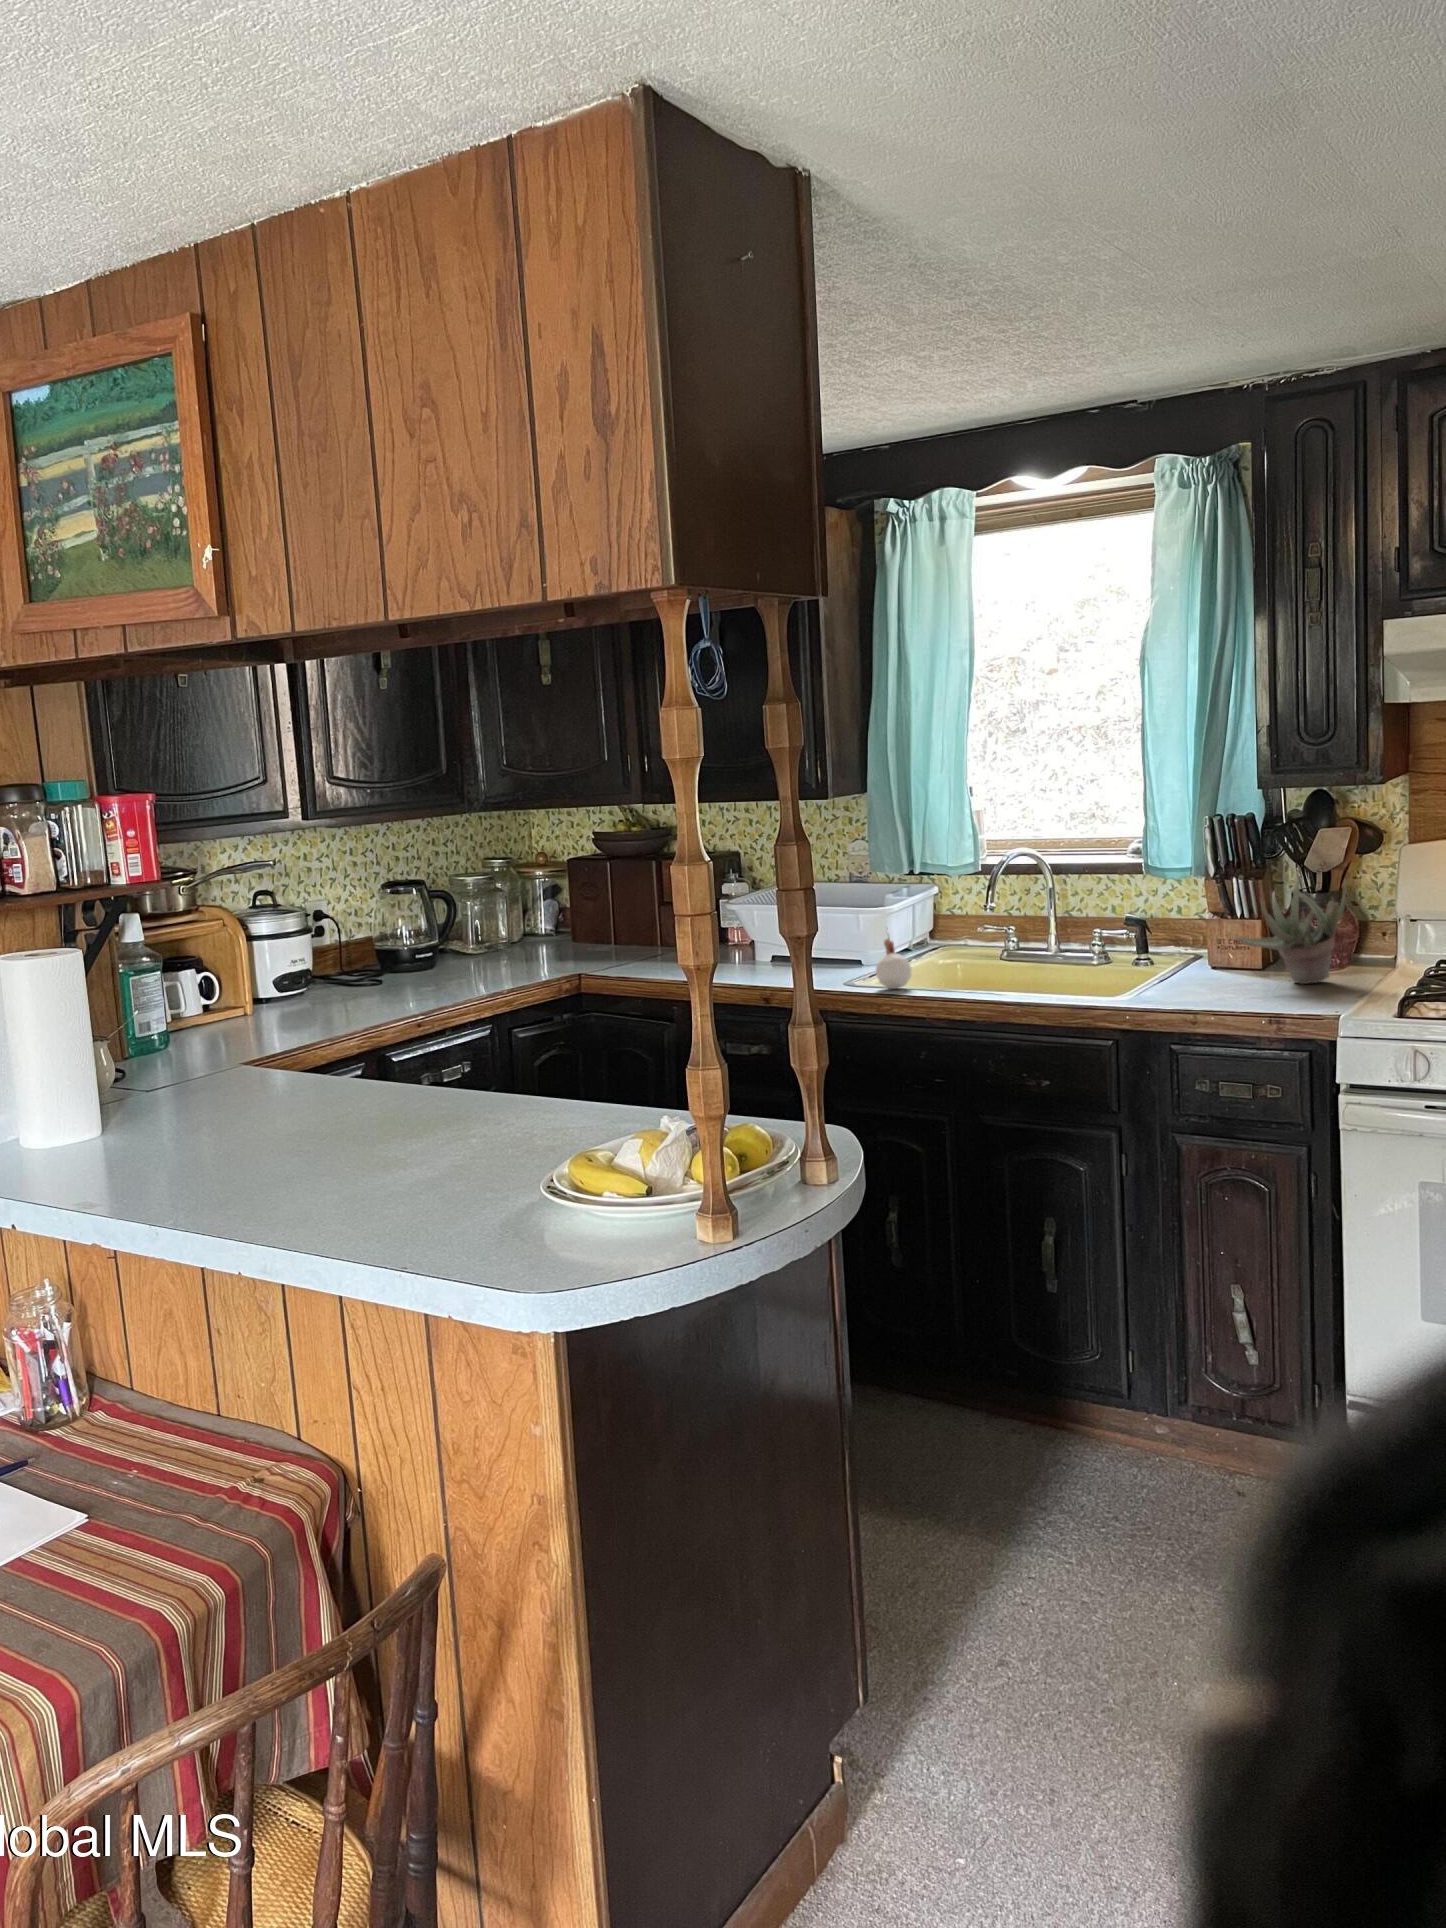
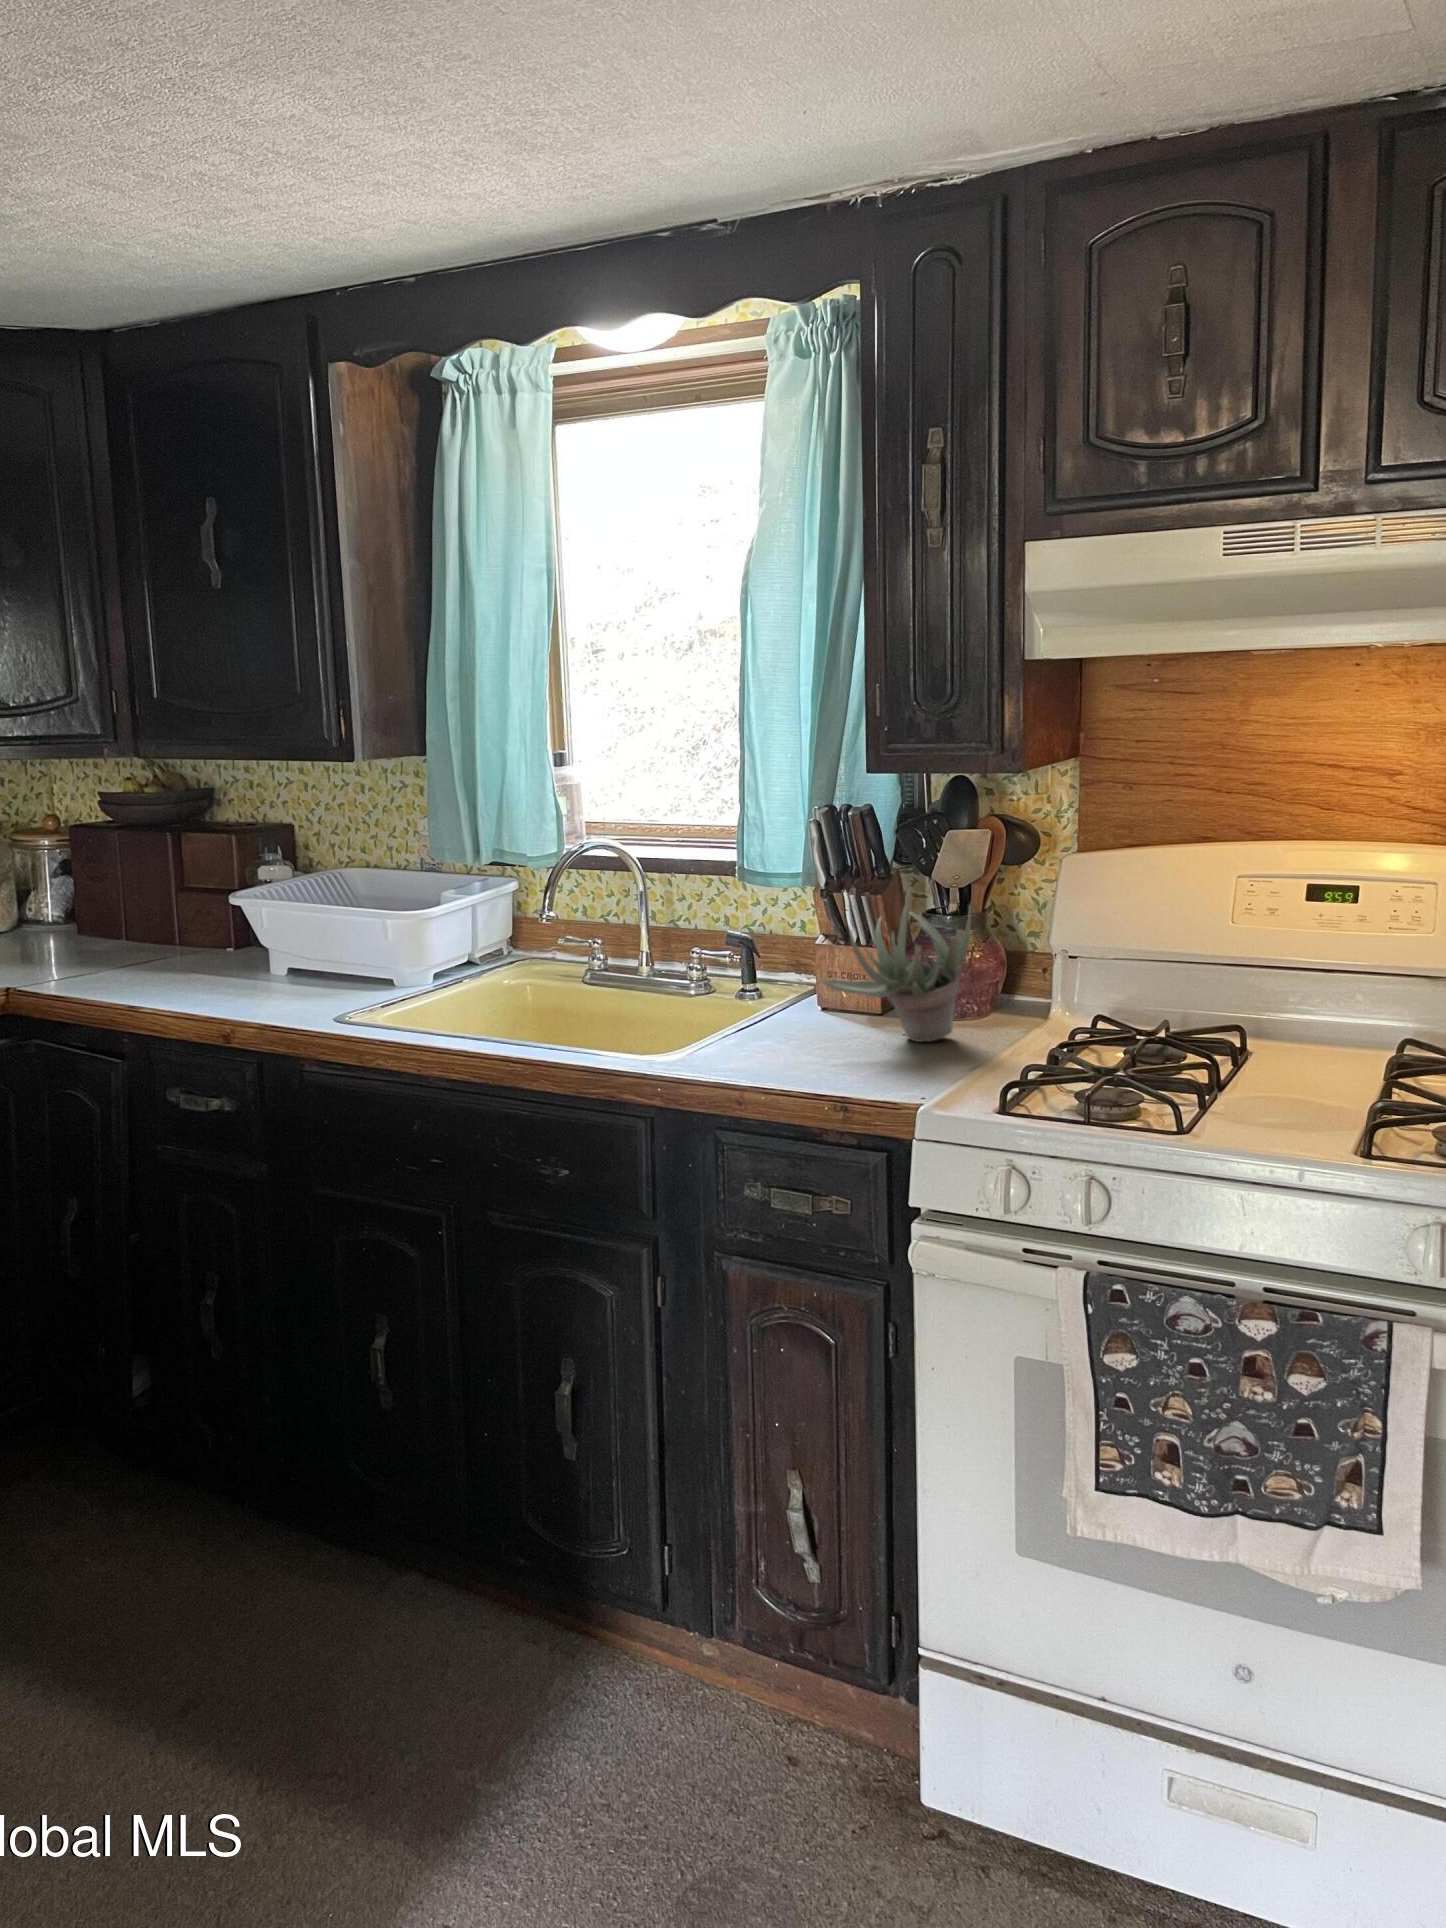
candle: present [876,932,912,989] -> none [375,943,424,1029]

